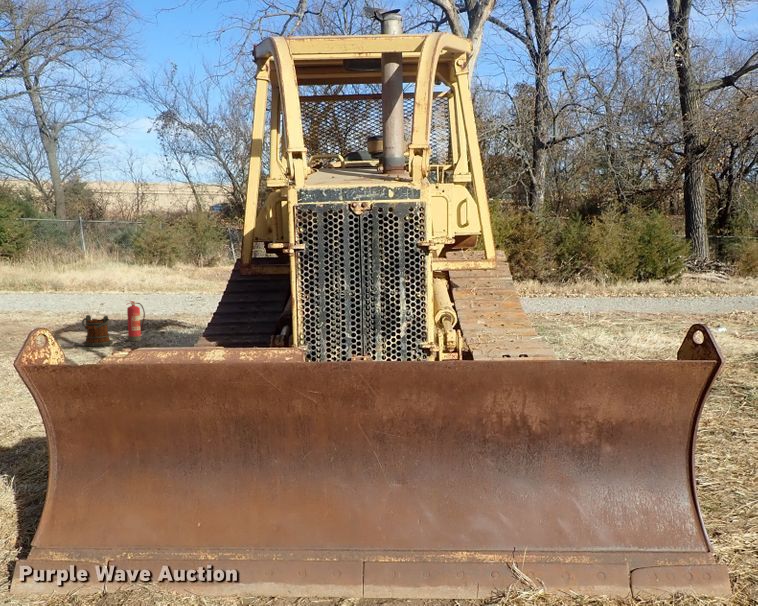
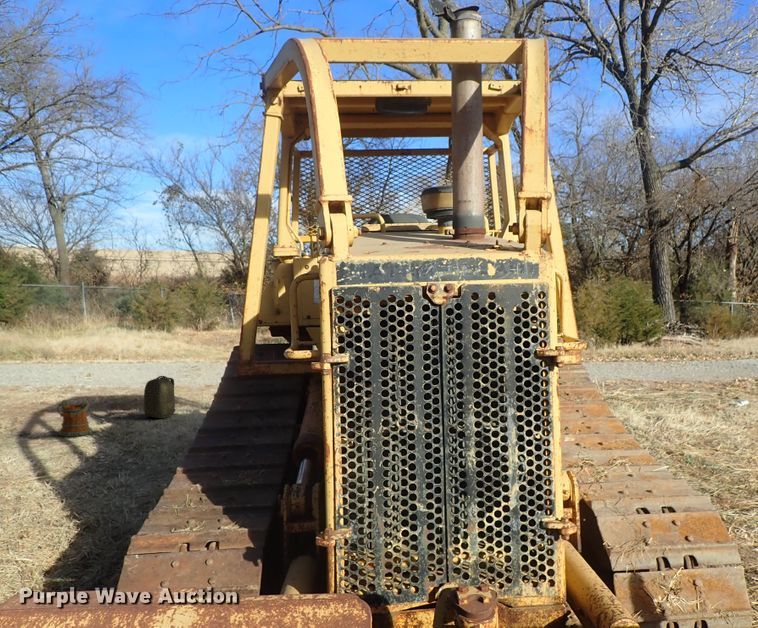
backpack: none [156,297,185,335] -> present [144,376,175,418]
fire extinguisher: present [127,301,145,341] -> none [108,382,131,428]

